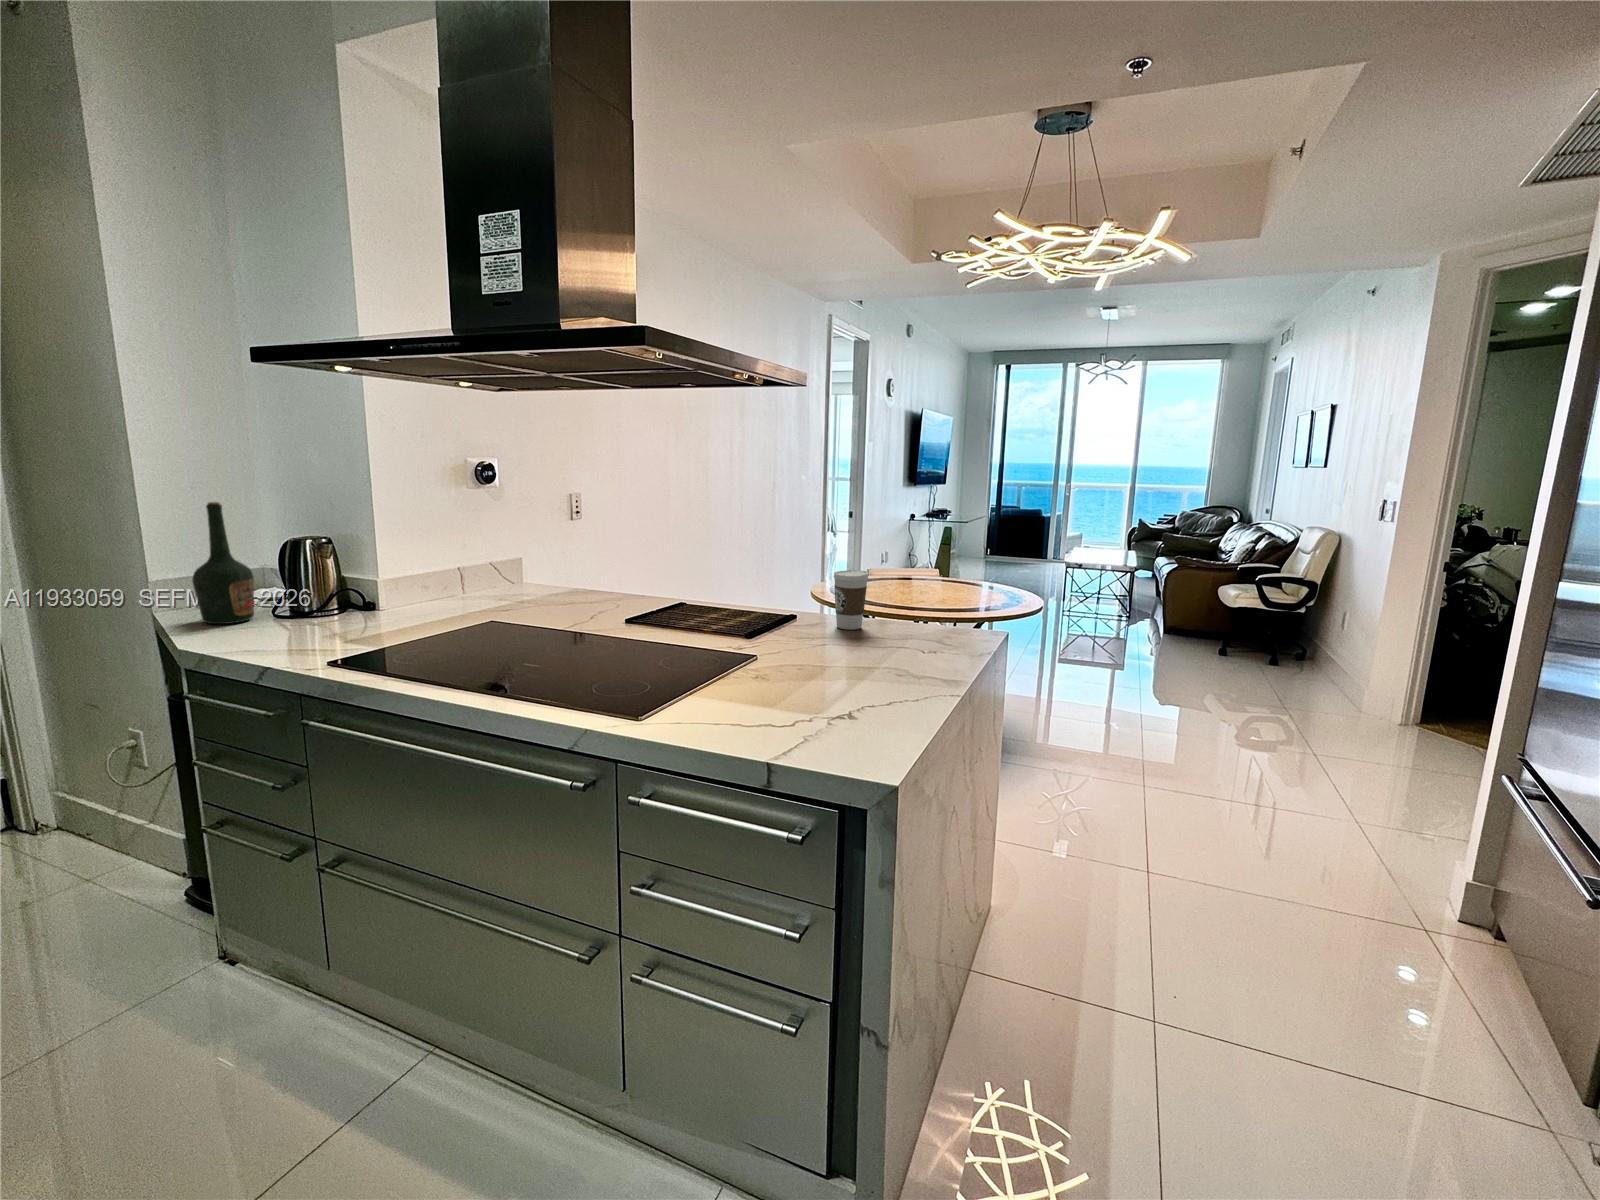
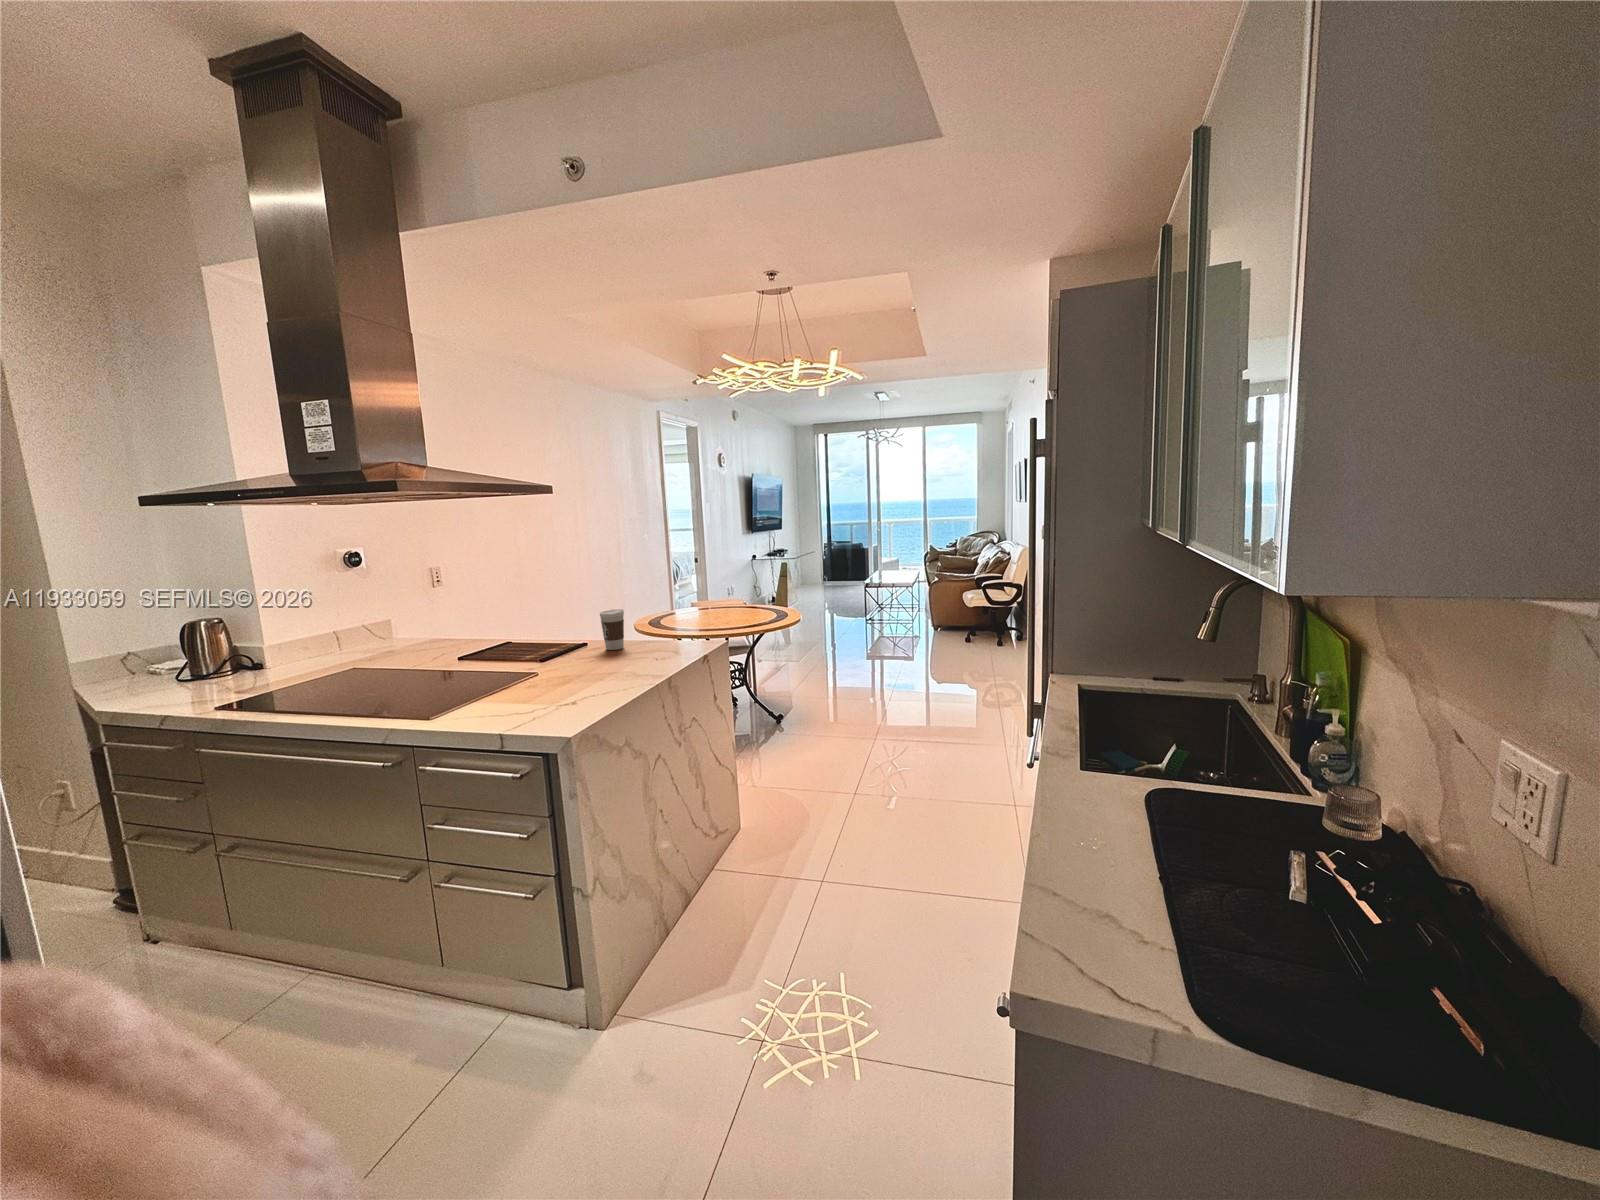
bottle: present [192,502,254,624] -> none [106,602,159,691]

